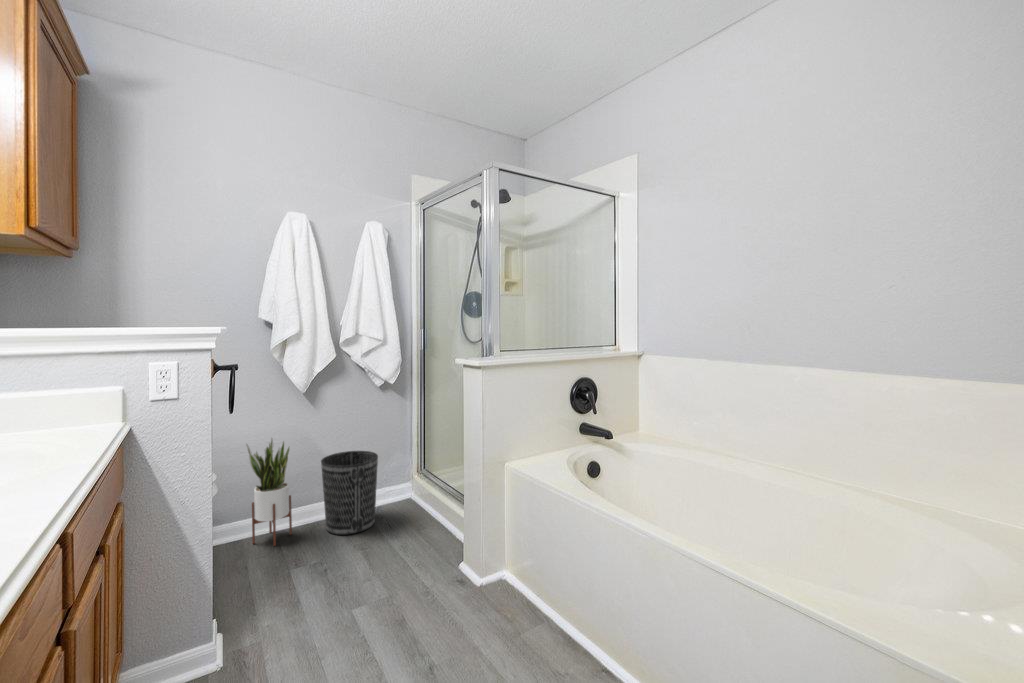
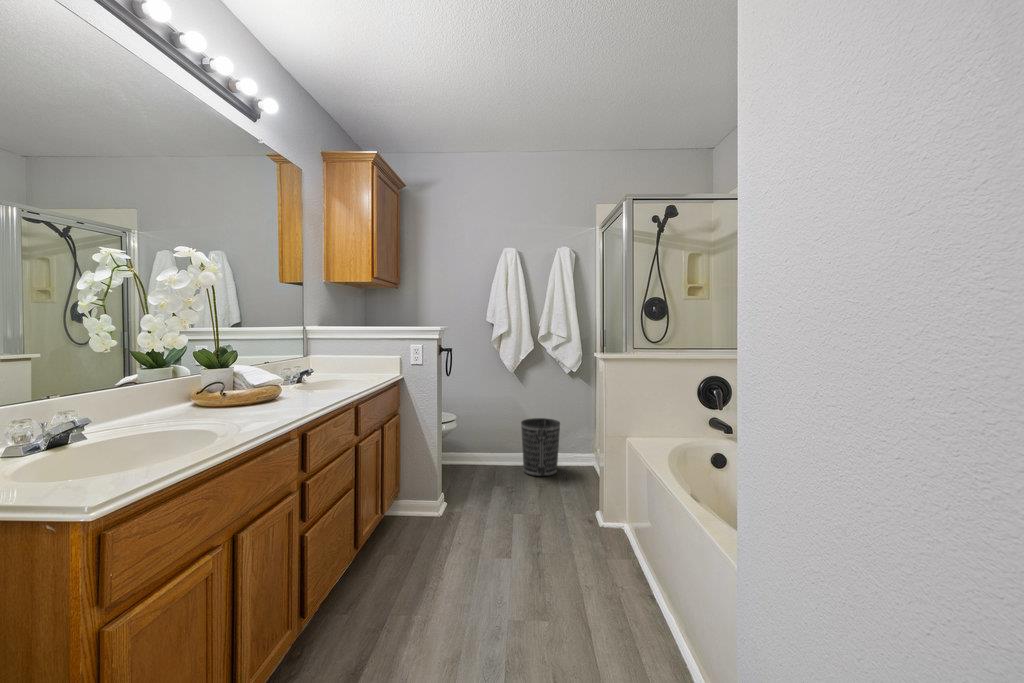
potted plant: present [246,438,292,546] -> none [476,400,504,472]

